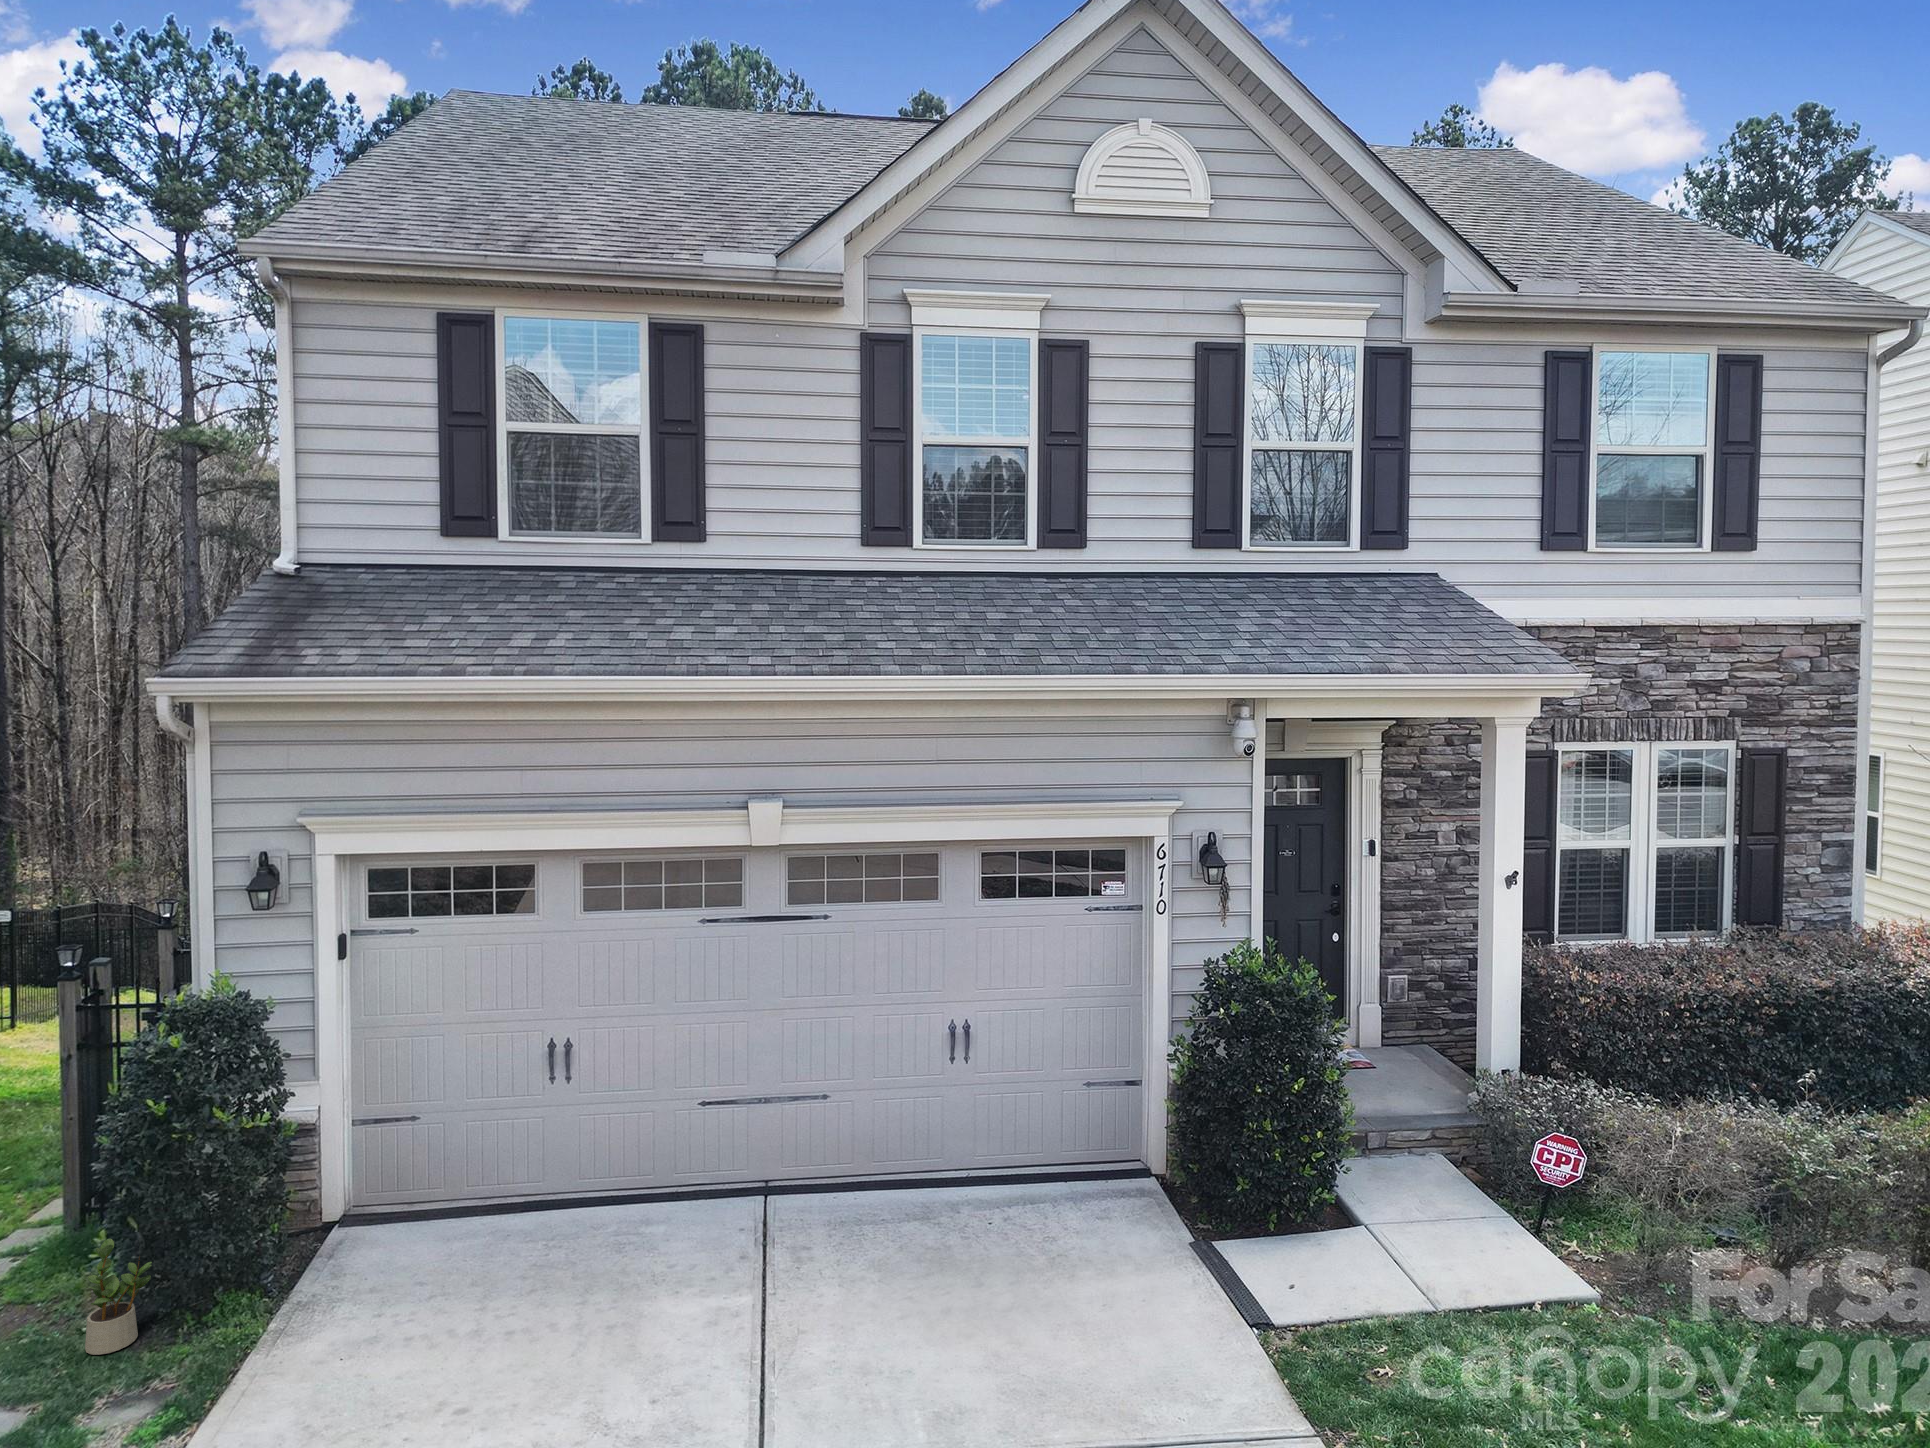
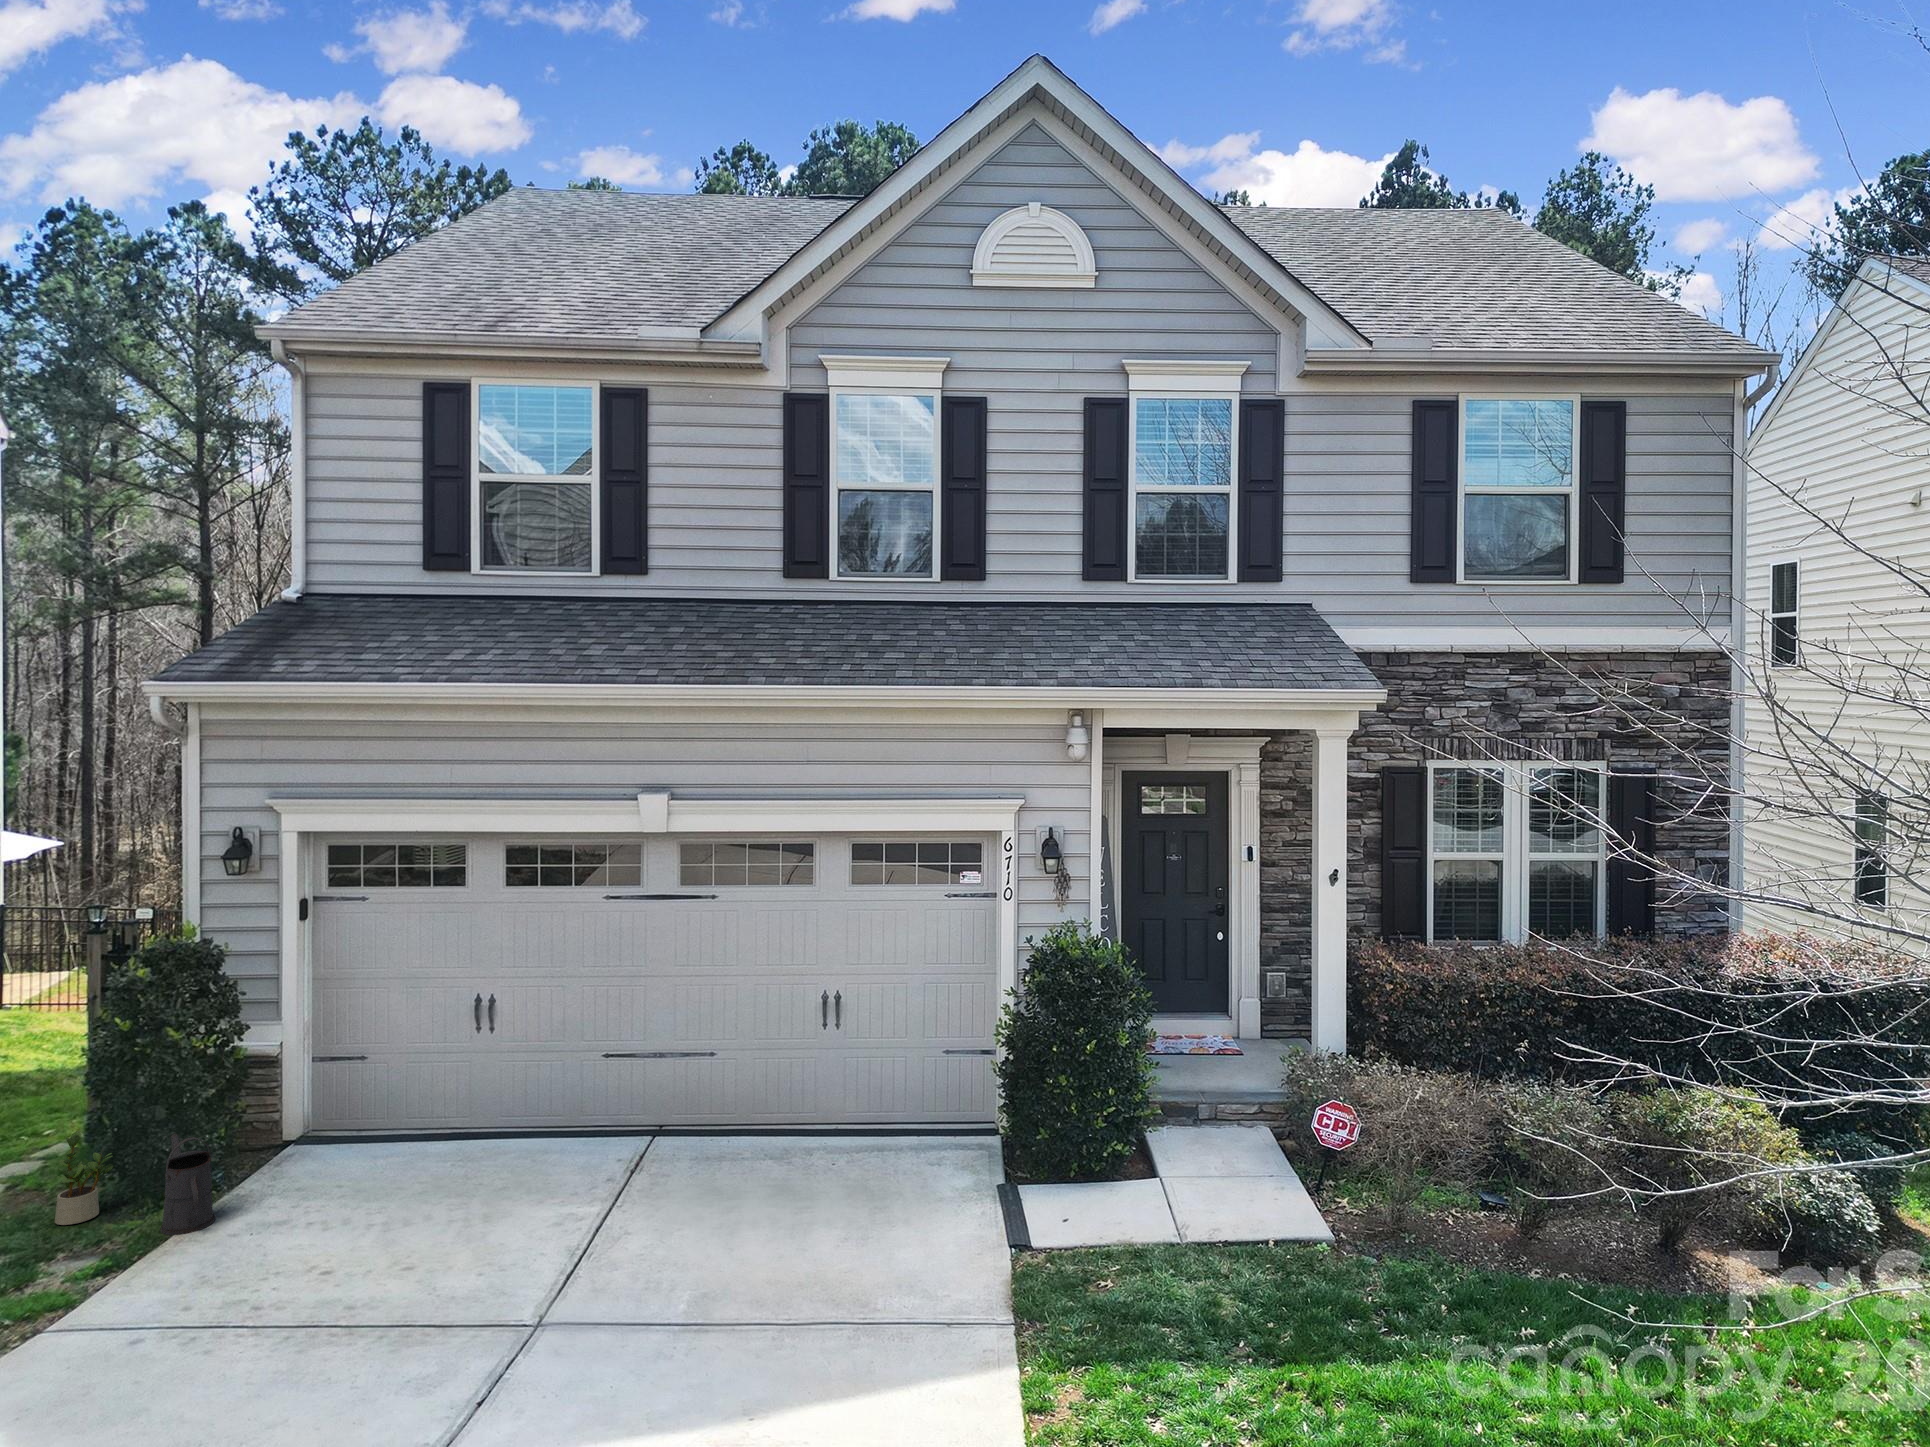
watering can: none [221,1233,289,1362] -> present [160,1134,215,1235]

